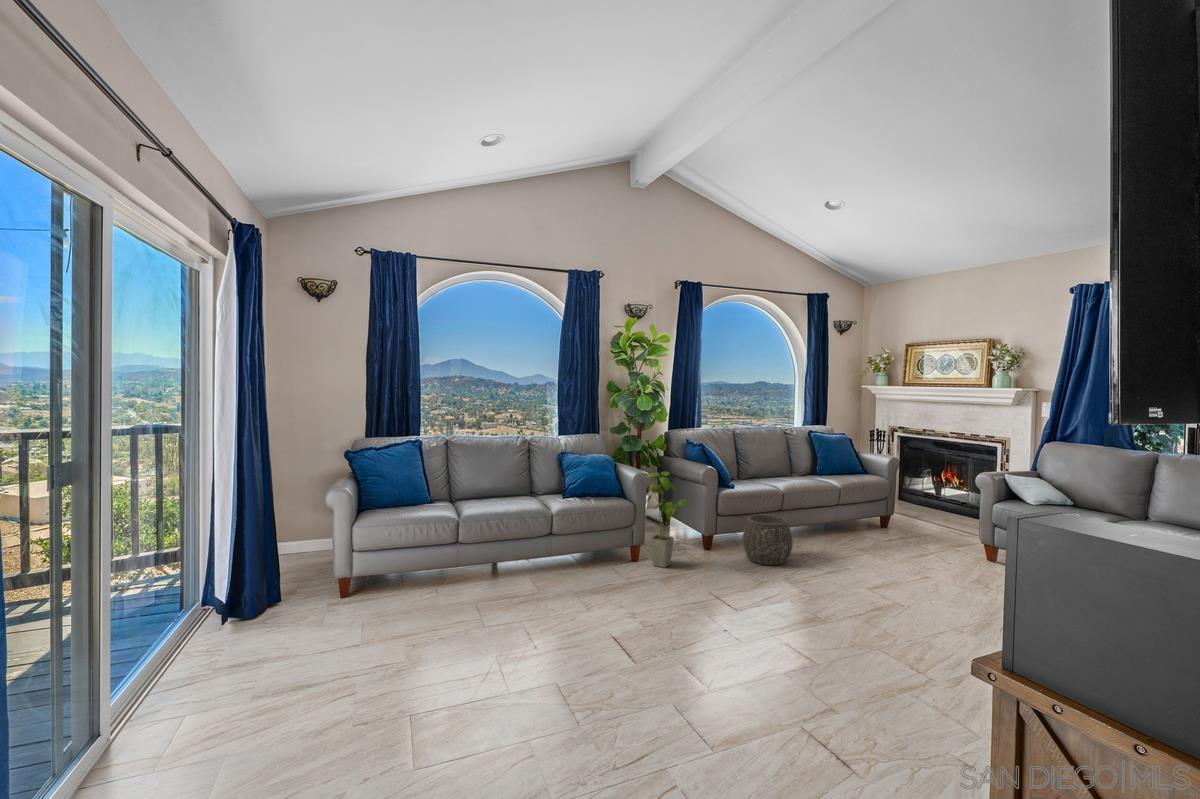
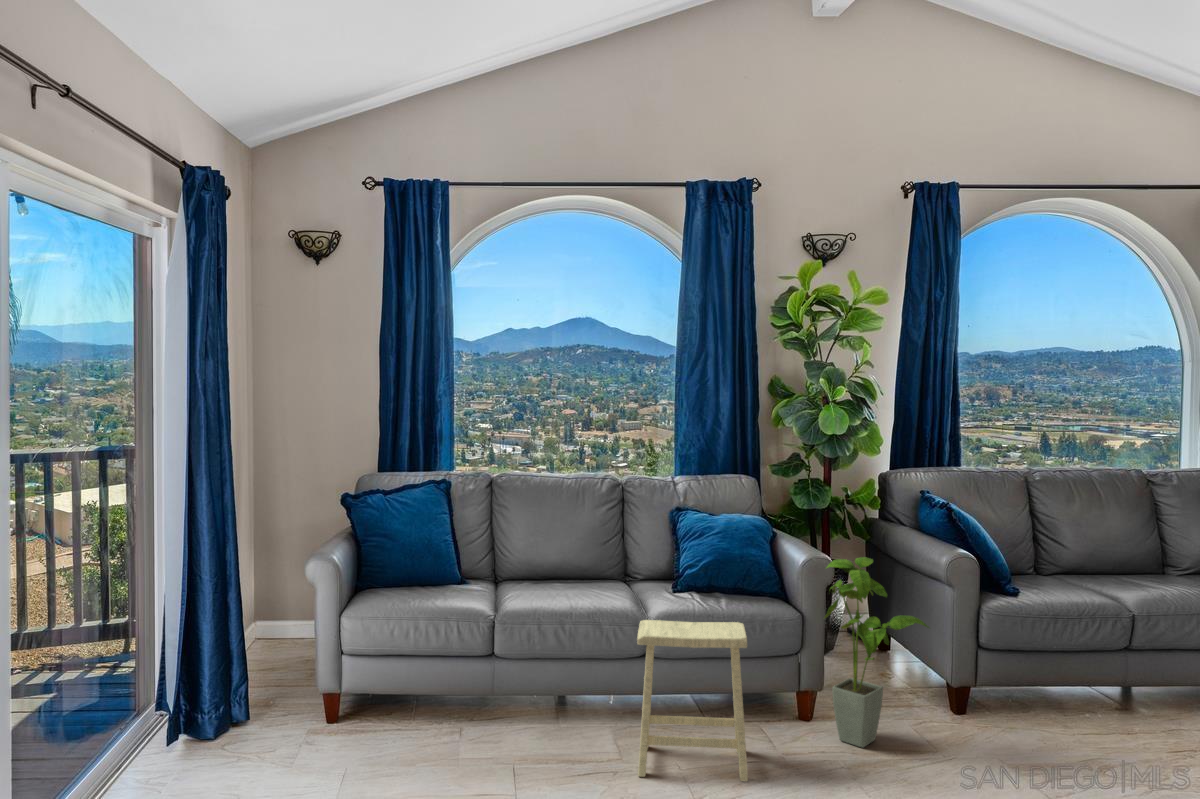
footstool: none [553,507,612,589] -> present [637,620,748,782]
woven basket: present [743,514,793,565] -> none [1032,651,1149,766]

